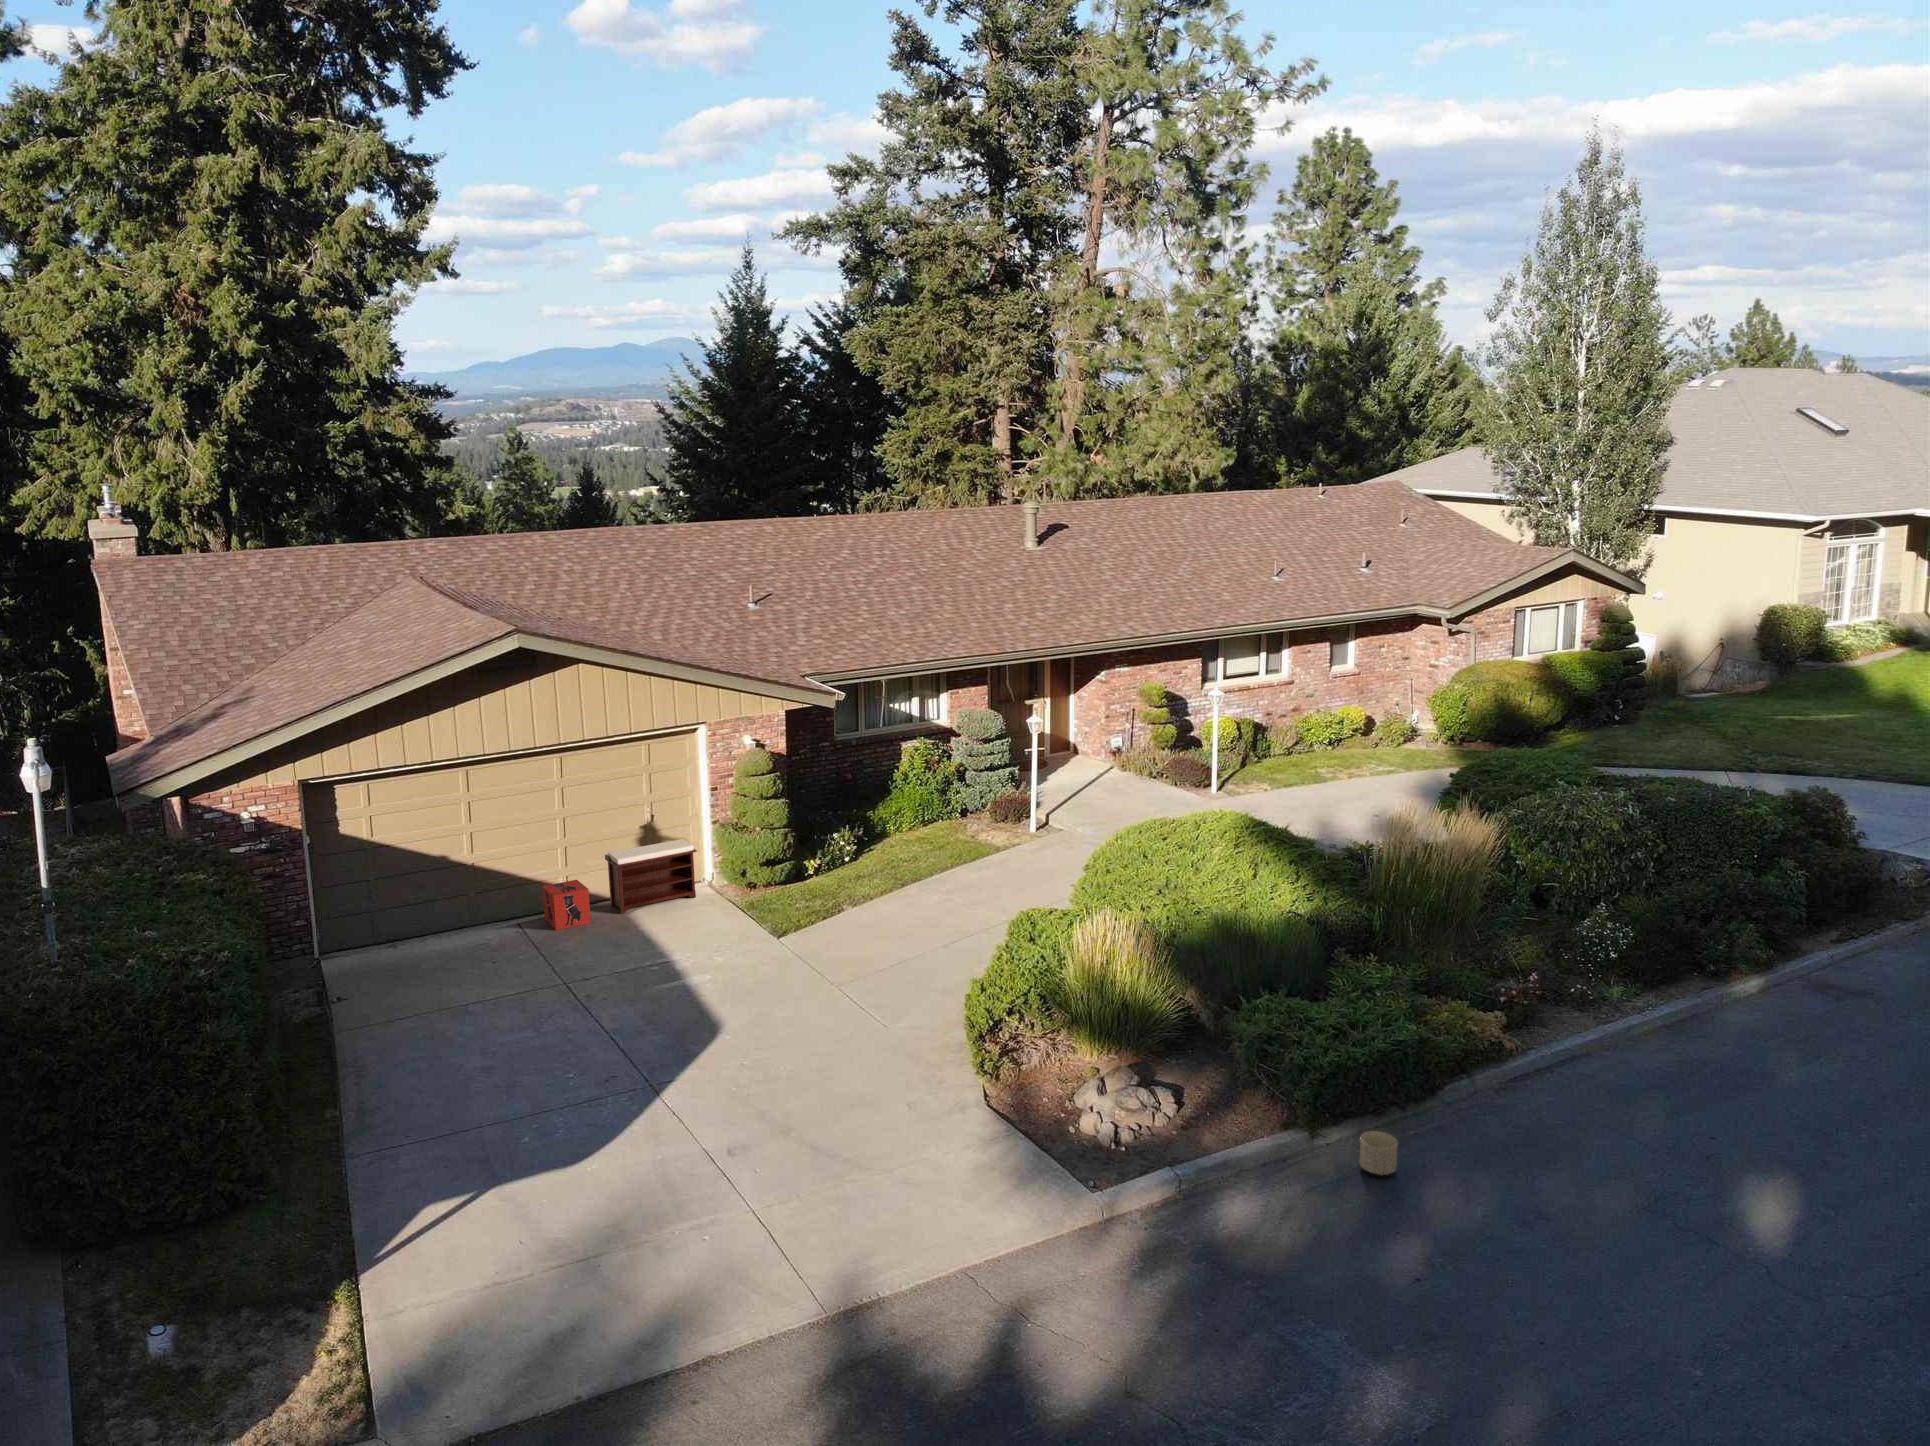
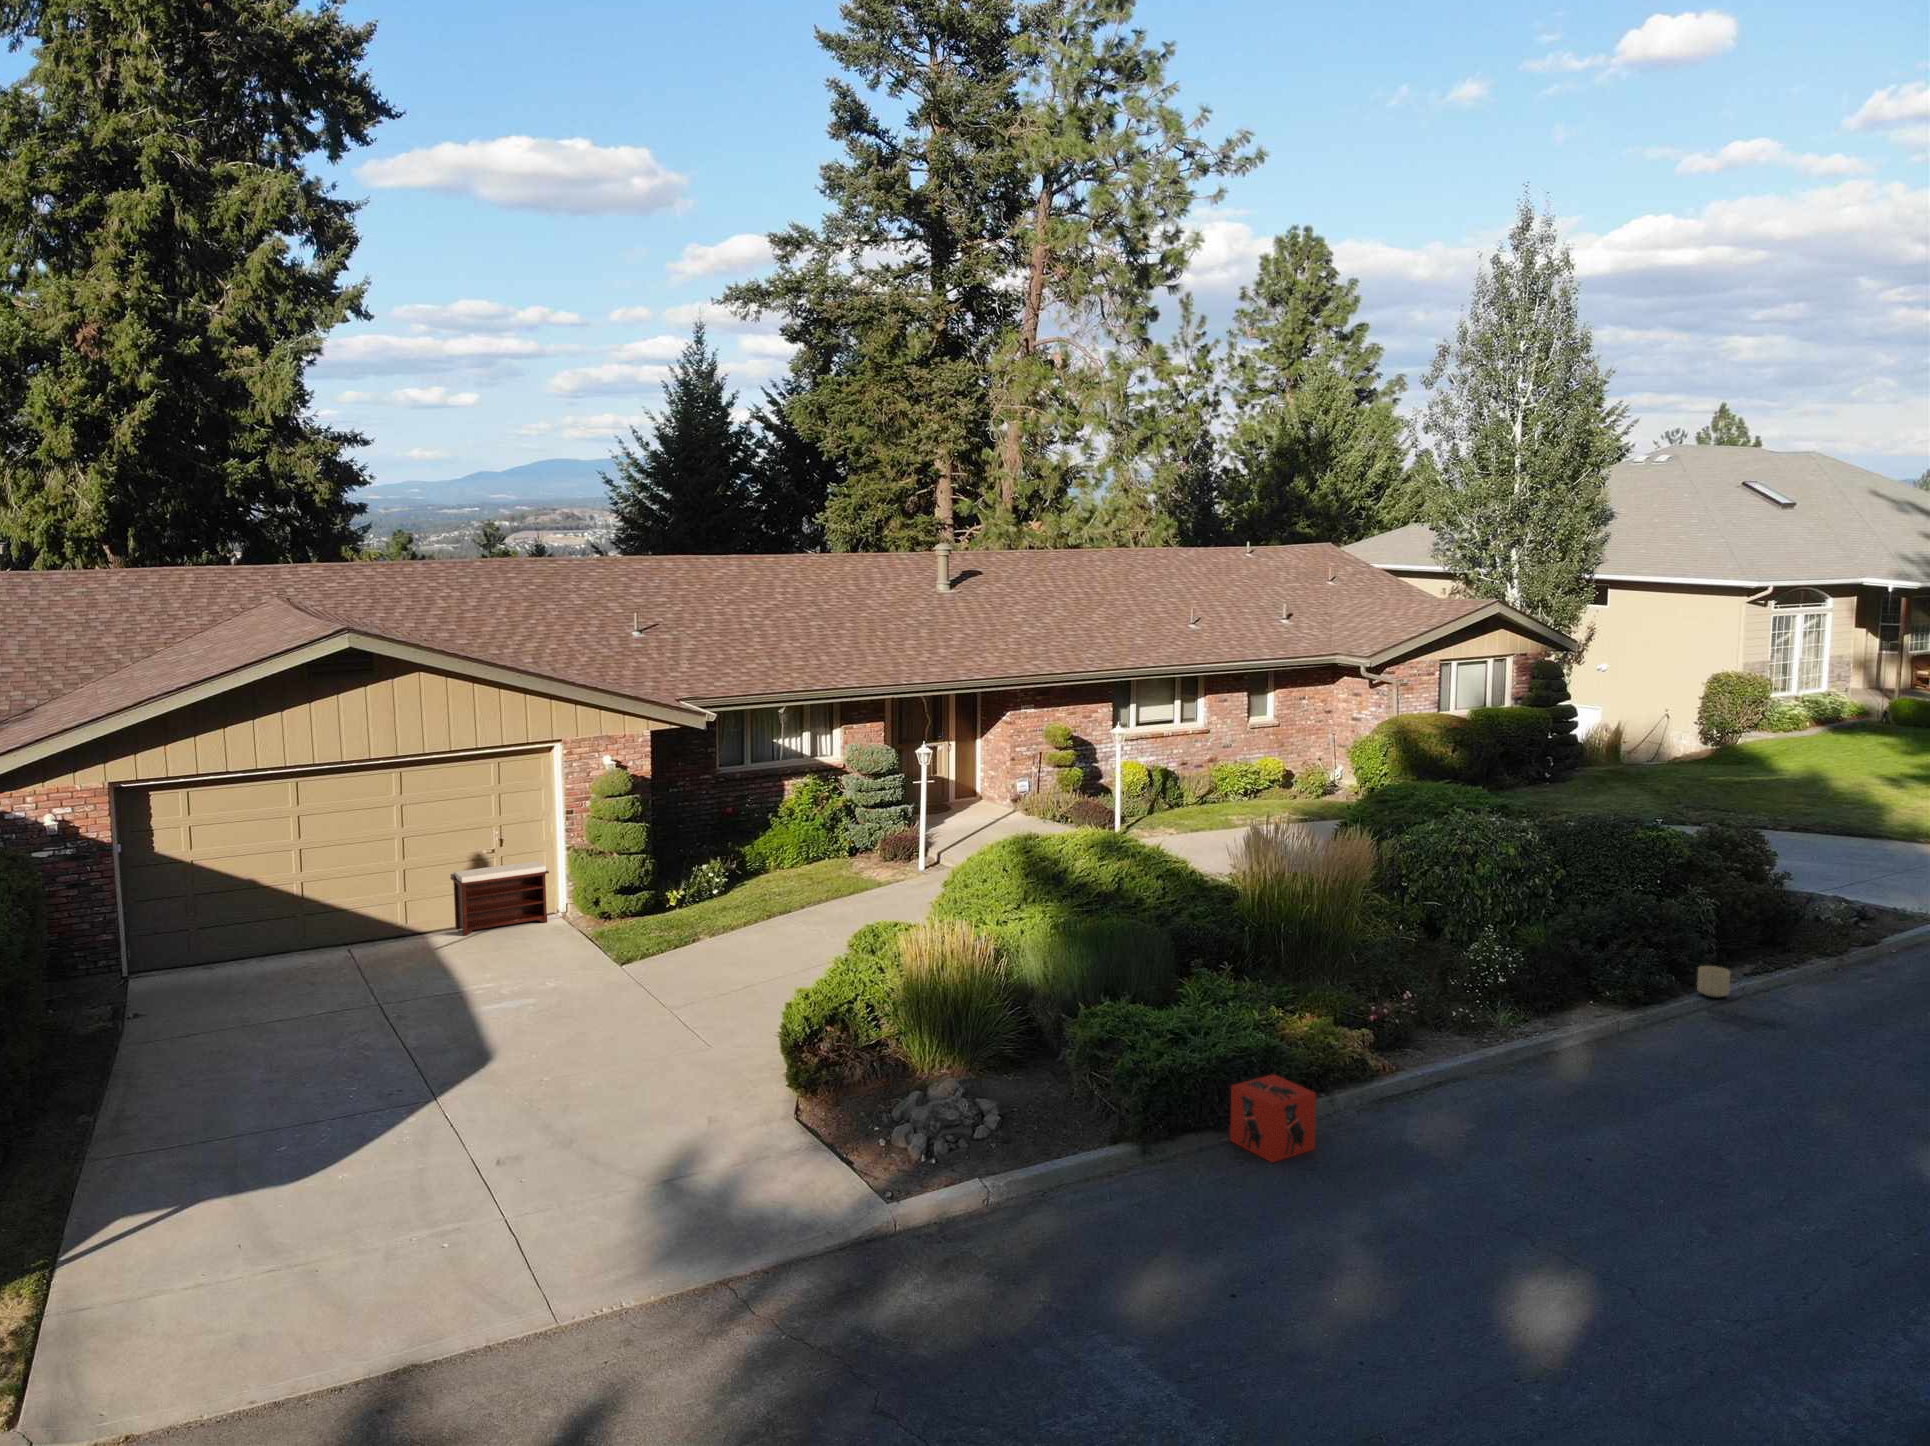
storage box: present [542,880,591,930] -> present [1230,1074,1316,1162]
planter: present [1360,1131,1397,1175] -> present [1697,966,1730,998]

